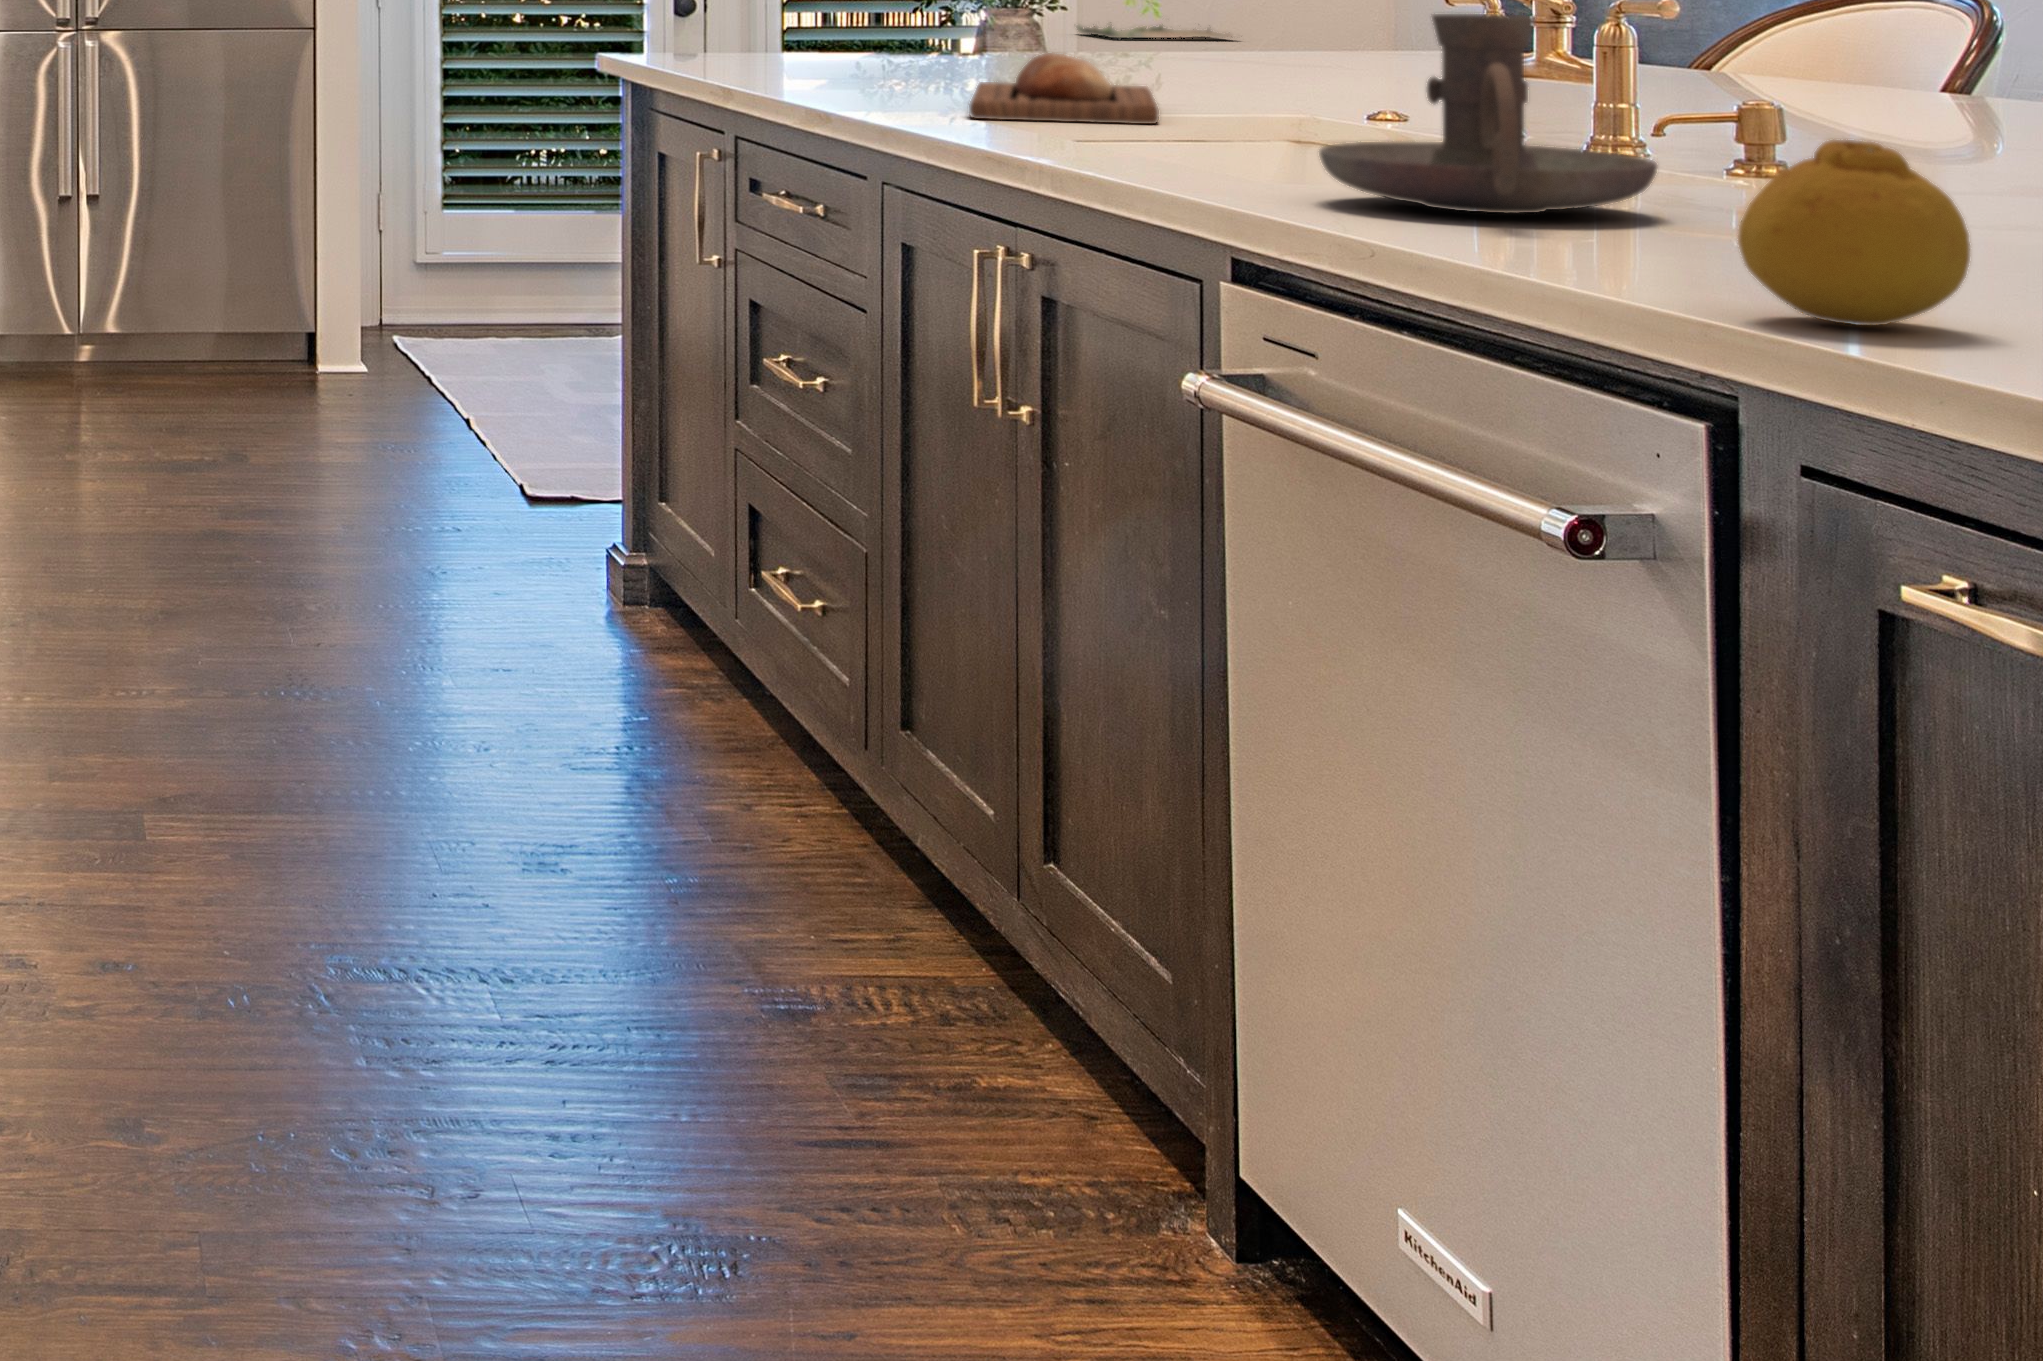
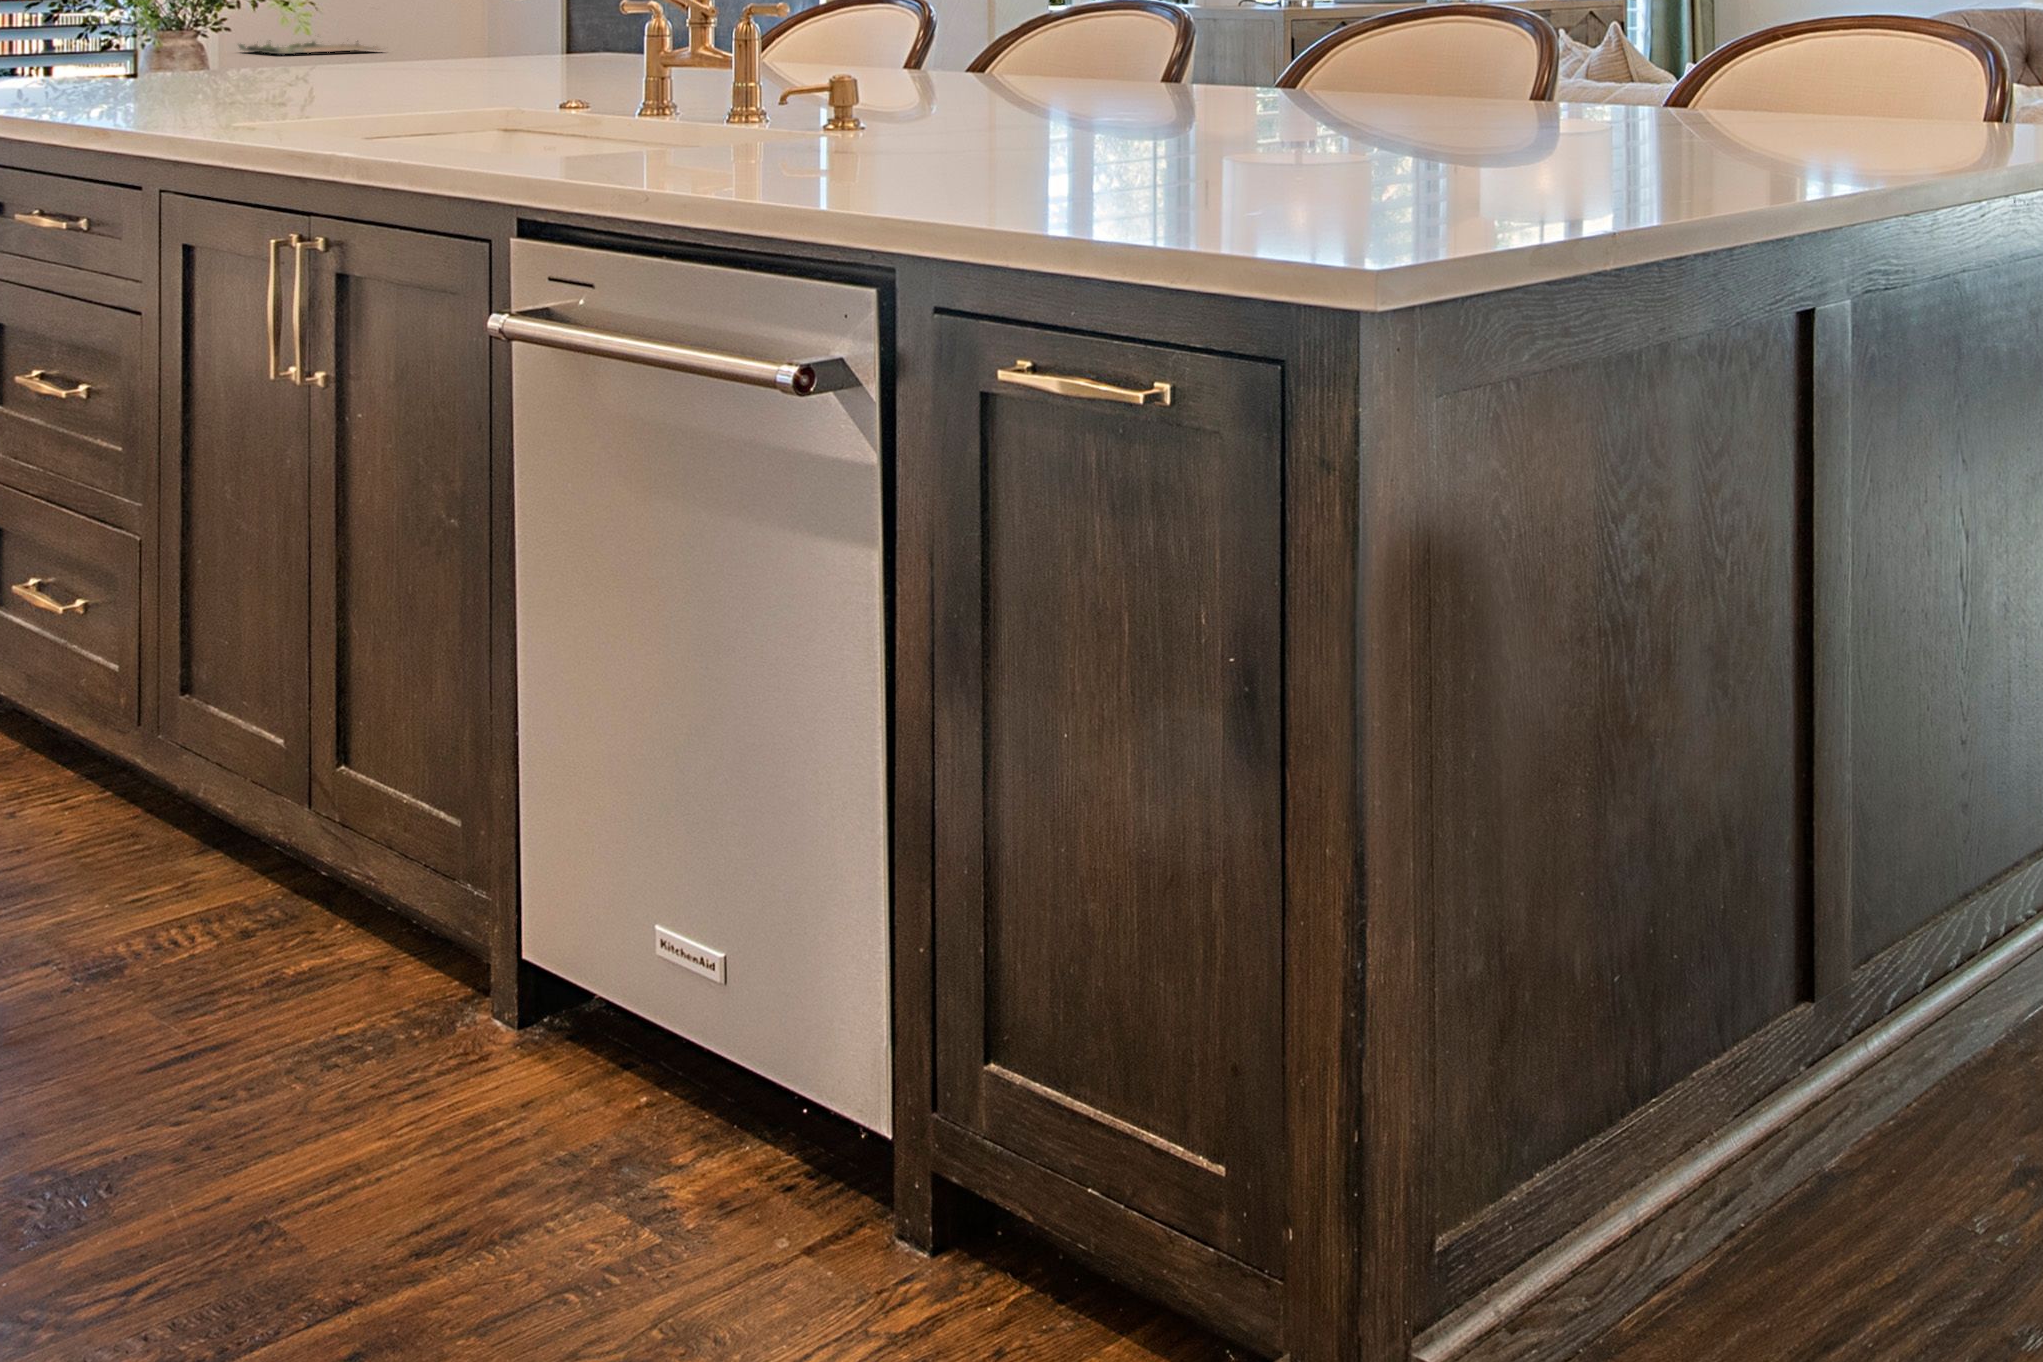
candle holder: present [1319,14,1657,213] -> none [582,14,807,164]
bread loaf: present [969,53,1159,124] -> none [225,65,399,125]
fruit: present [1738,140,1970,326] -> none [905,87,1029,209]

